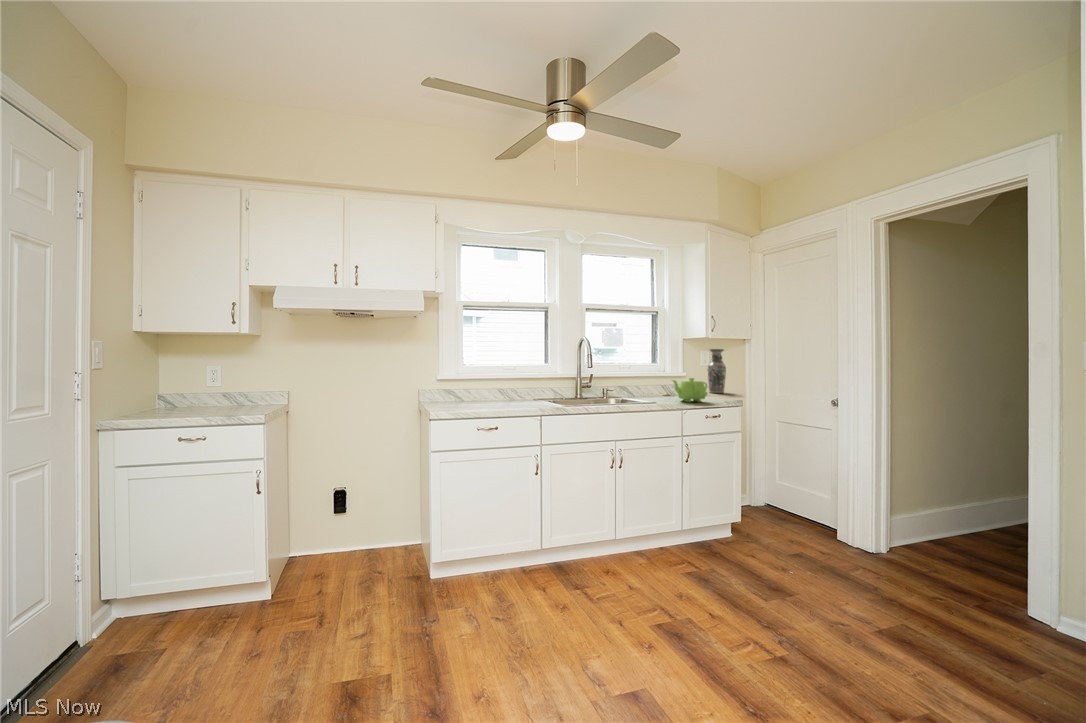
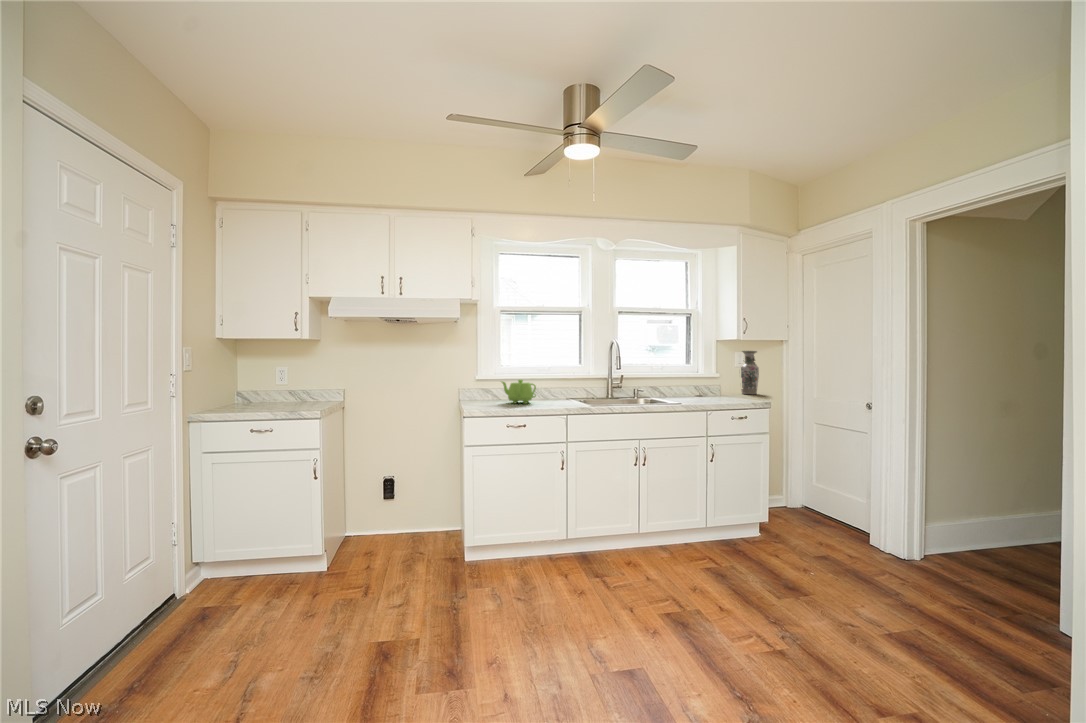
teapot: present [672,378,707,402] -> present [502,380,536,404]

